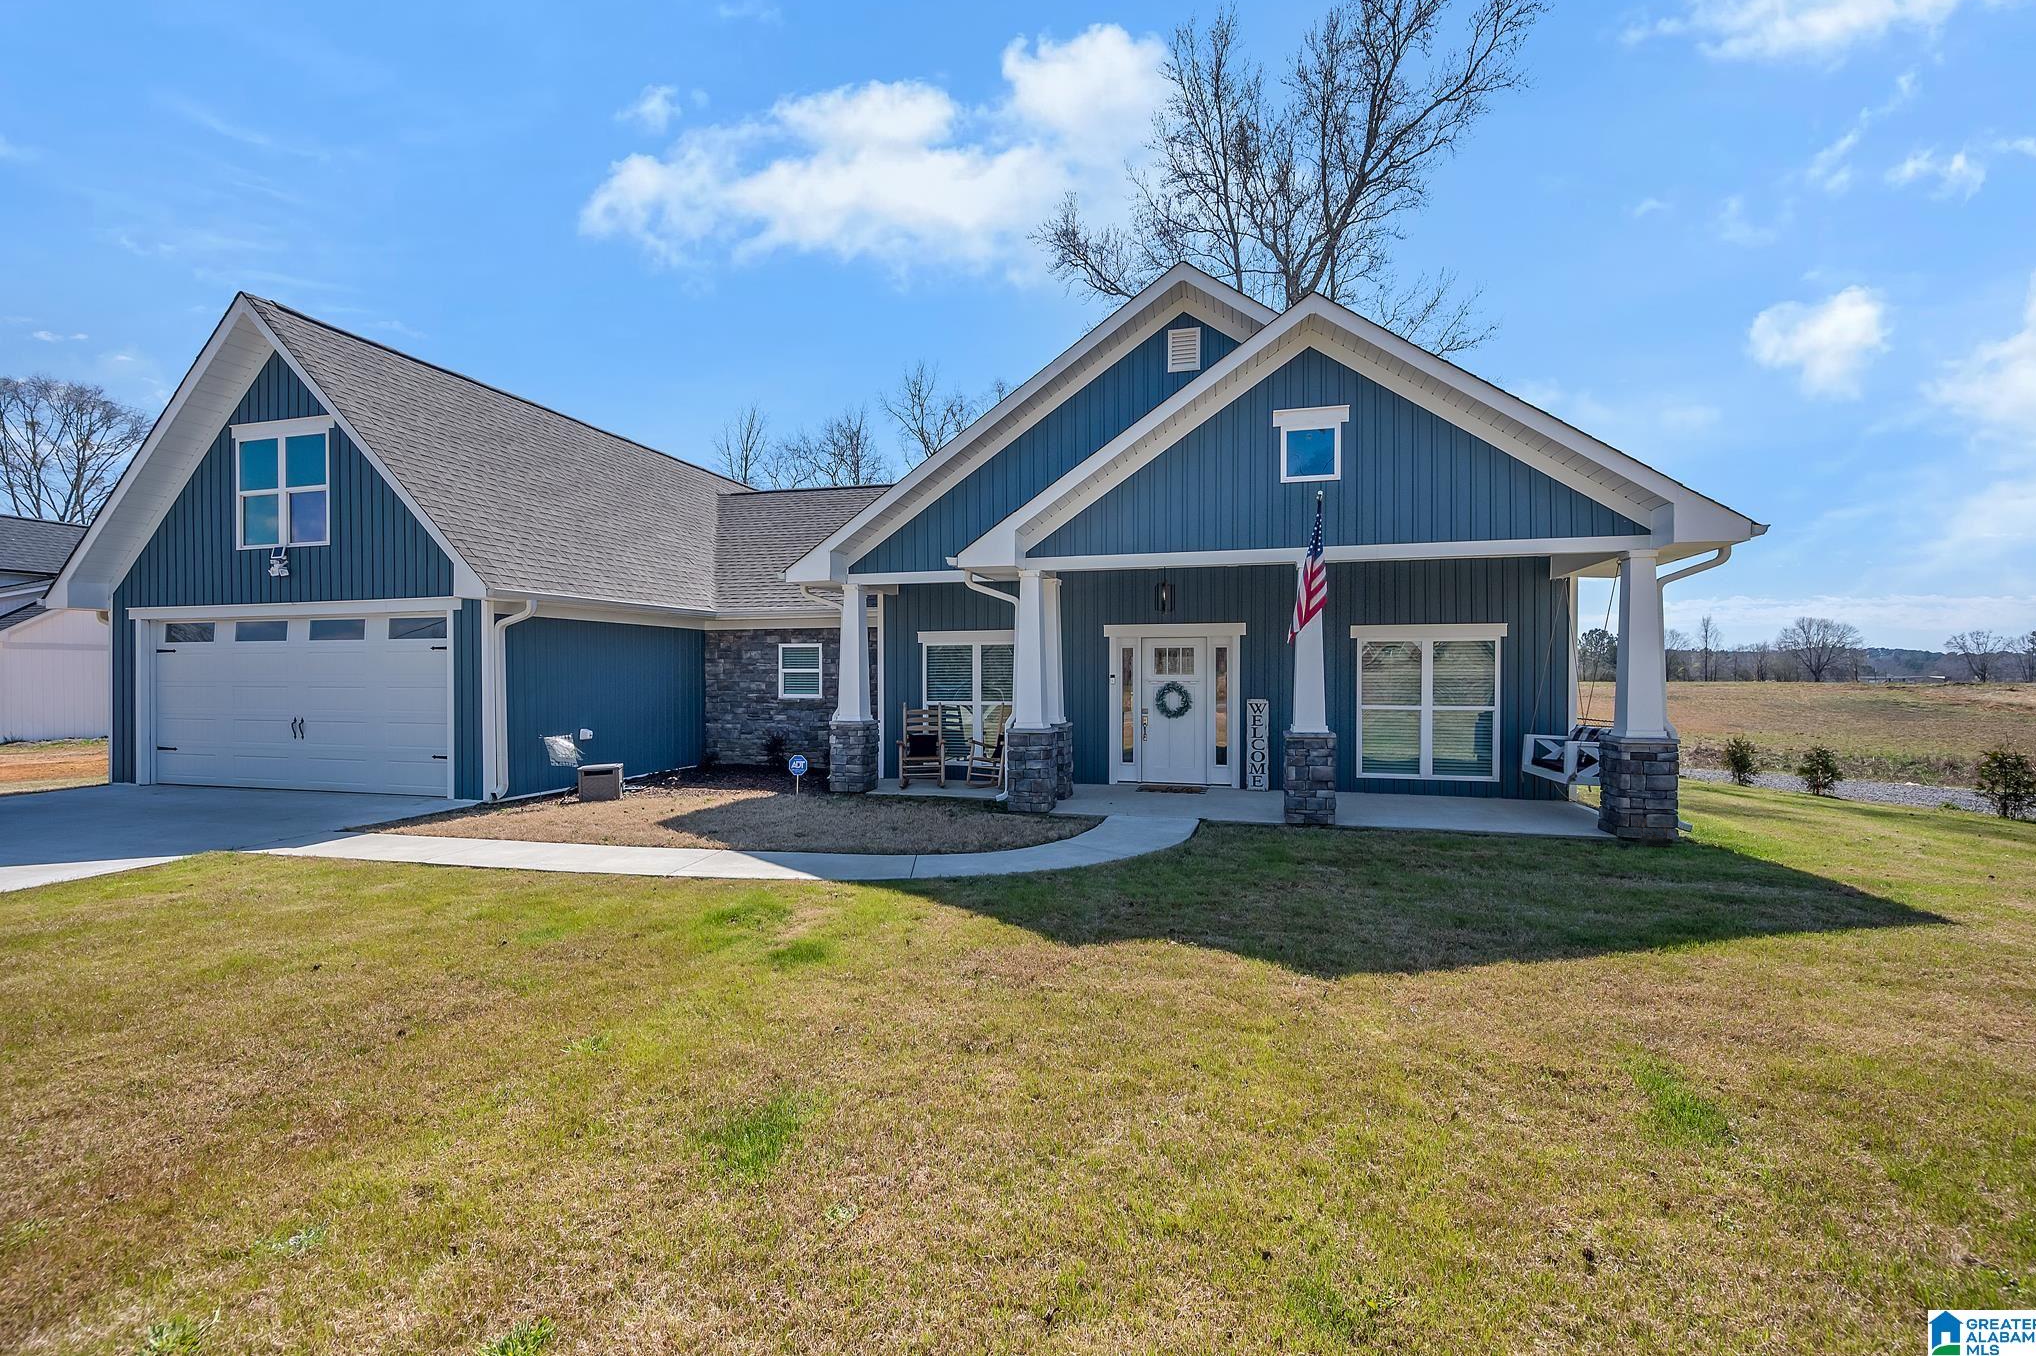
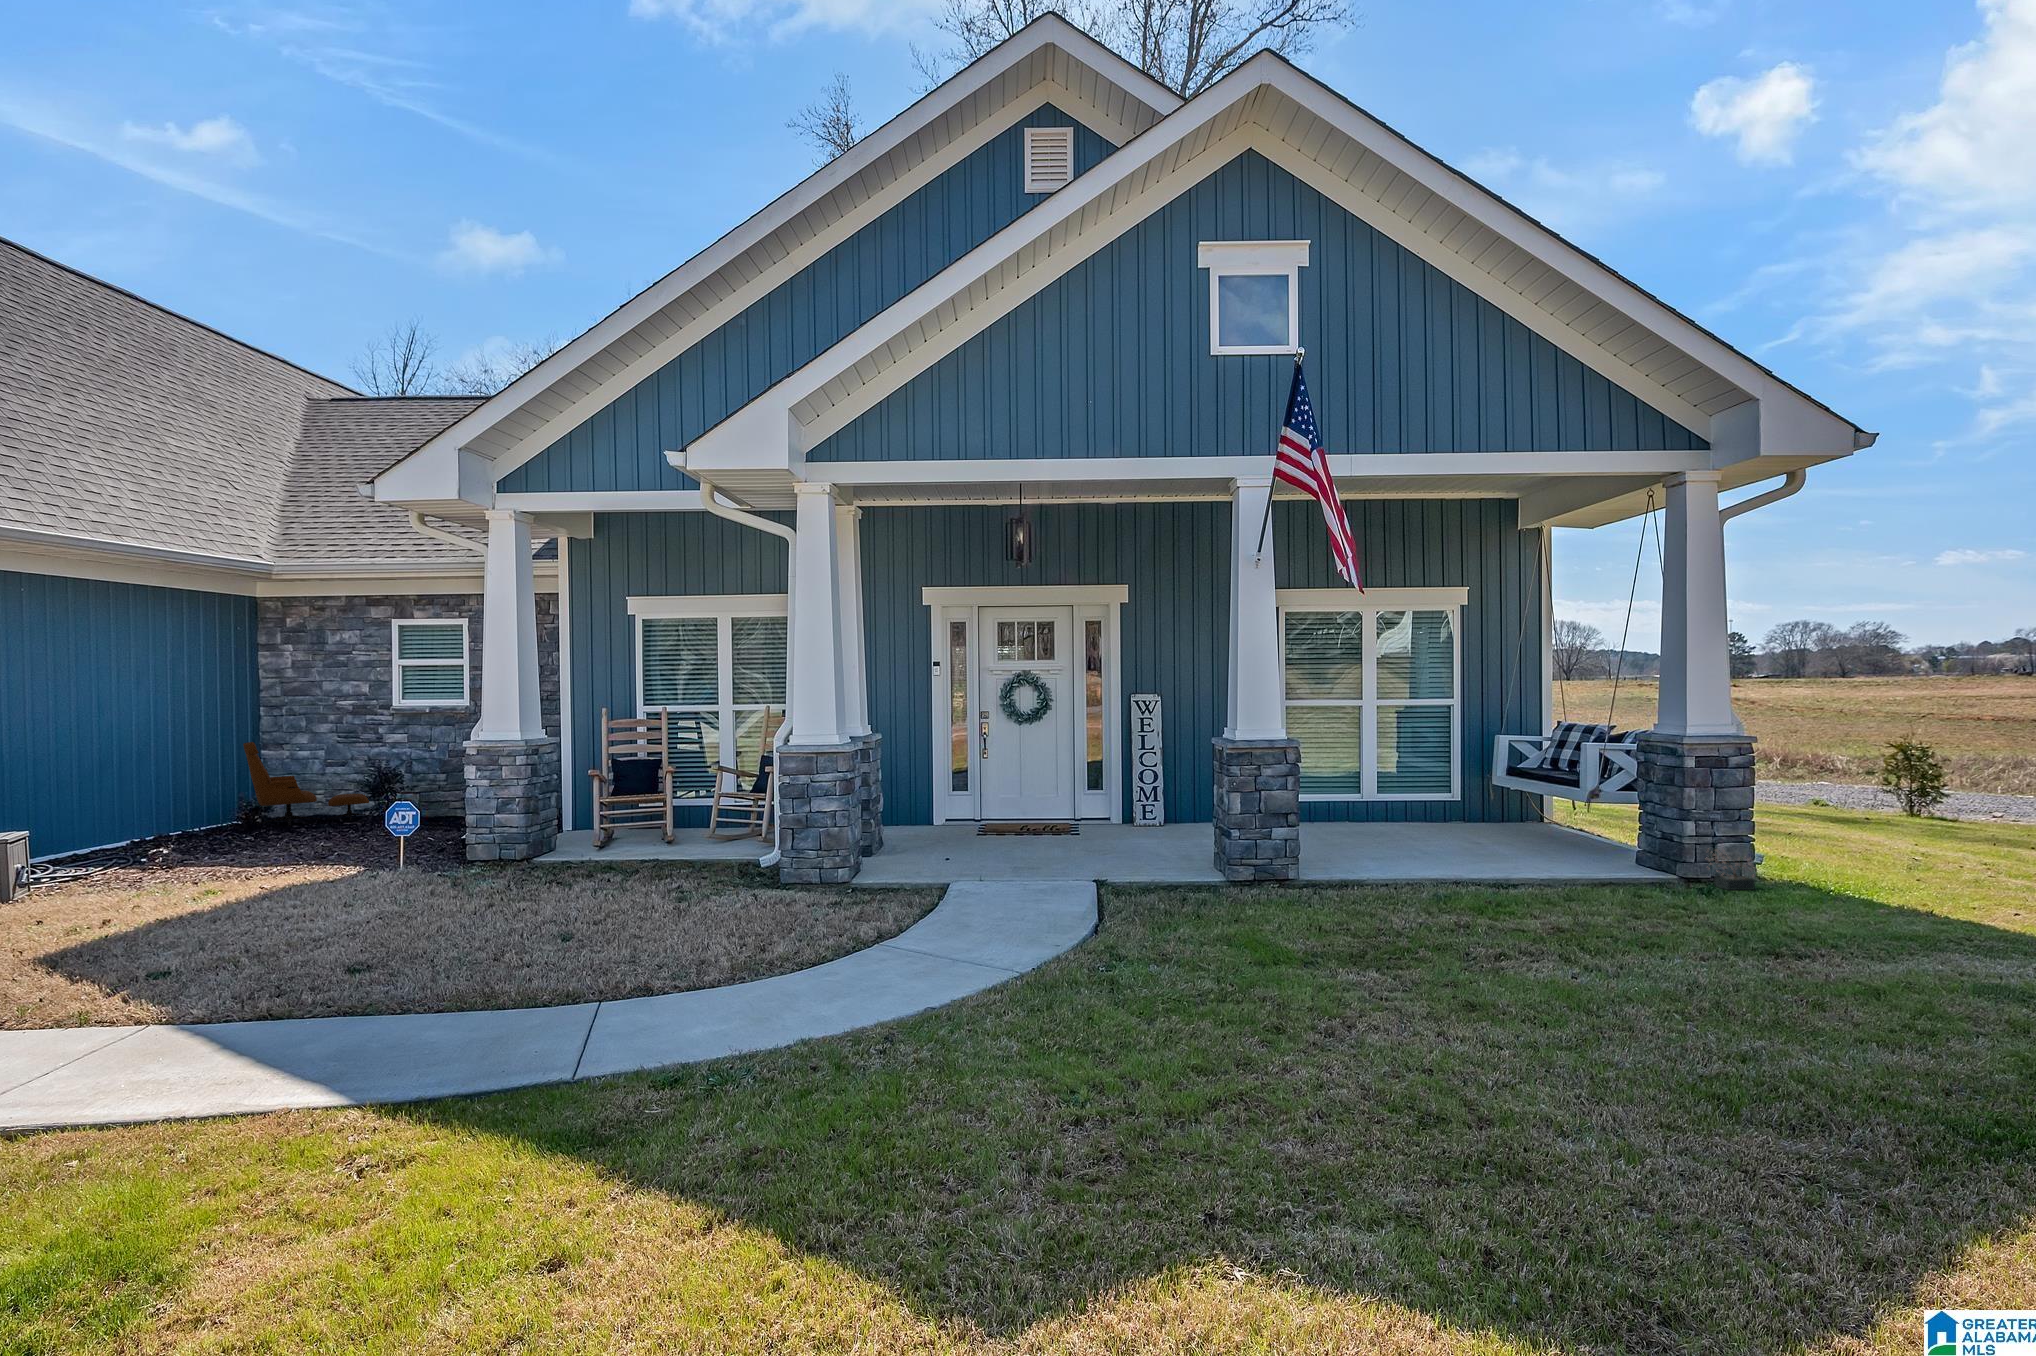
lounge chair: none [701,718,767,770] -> present [243,742,371,826]

